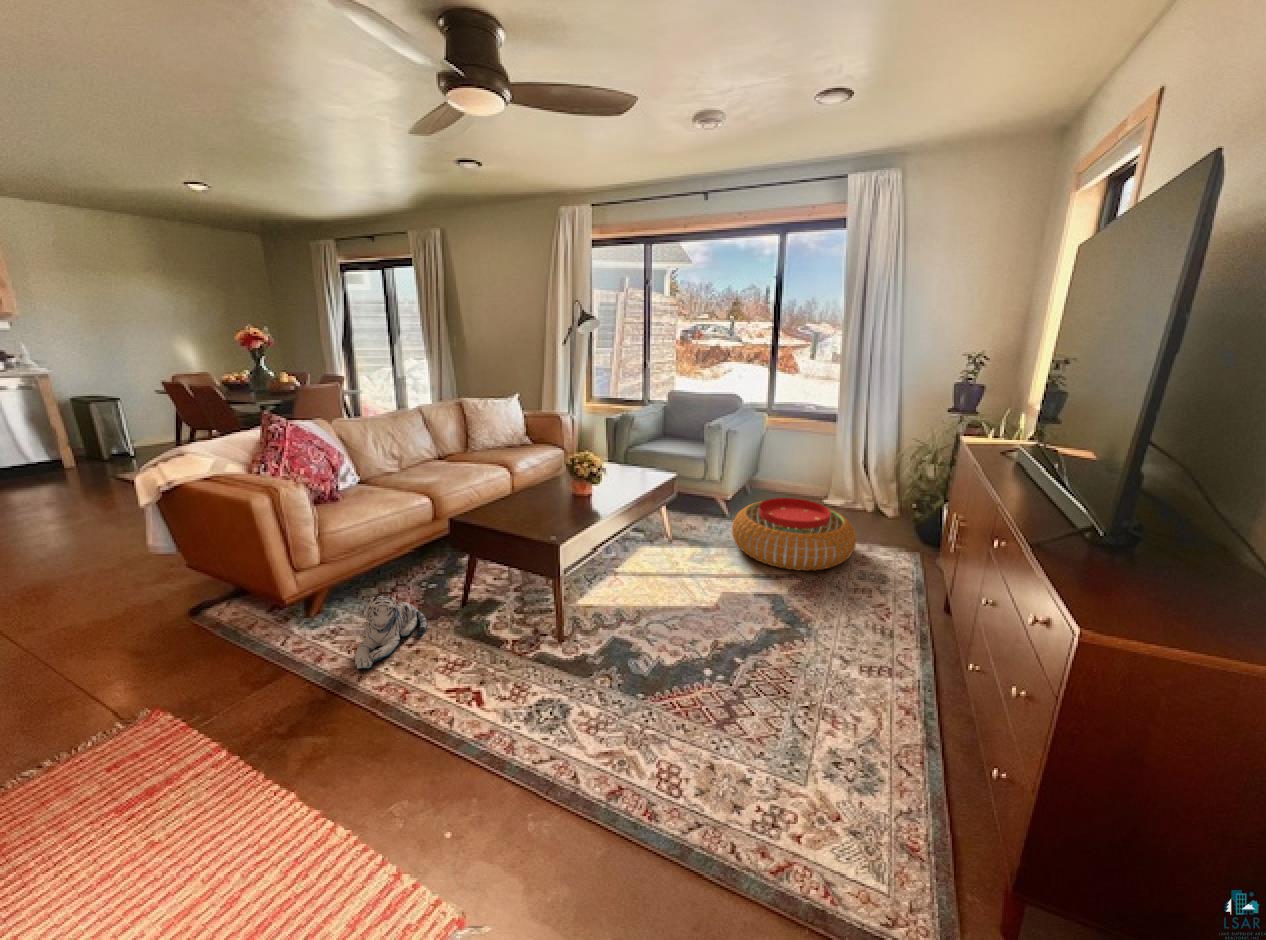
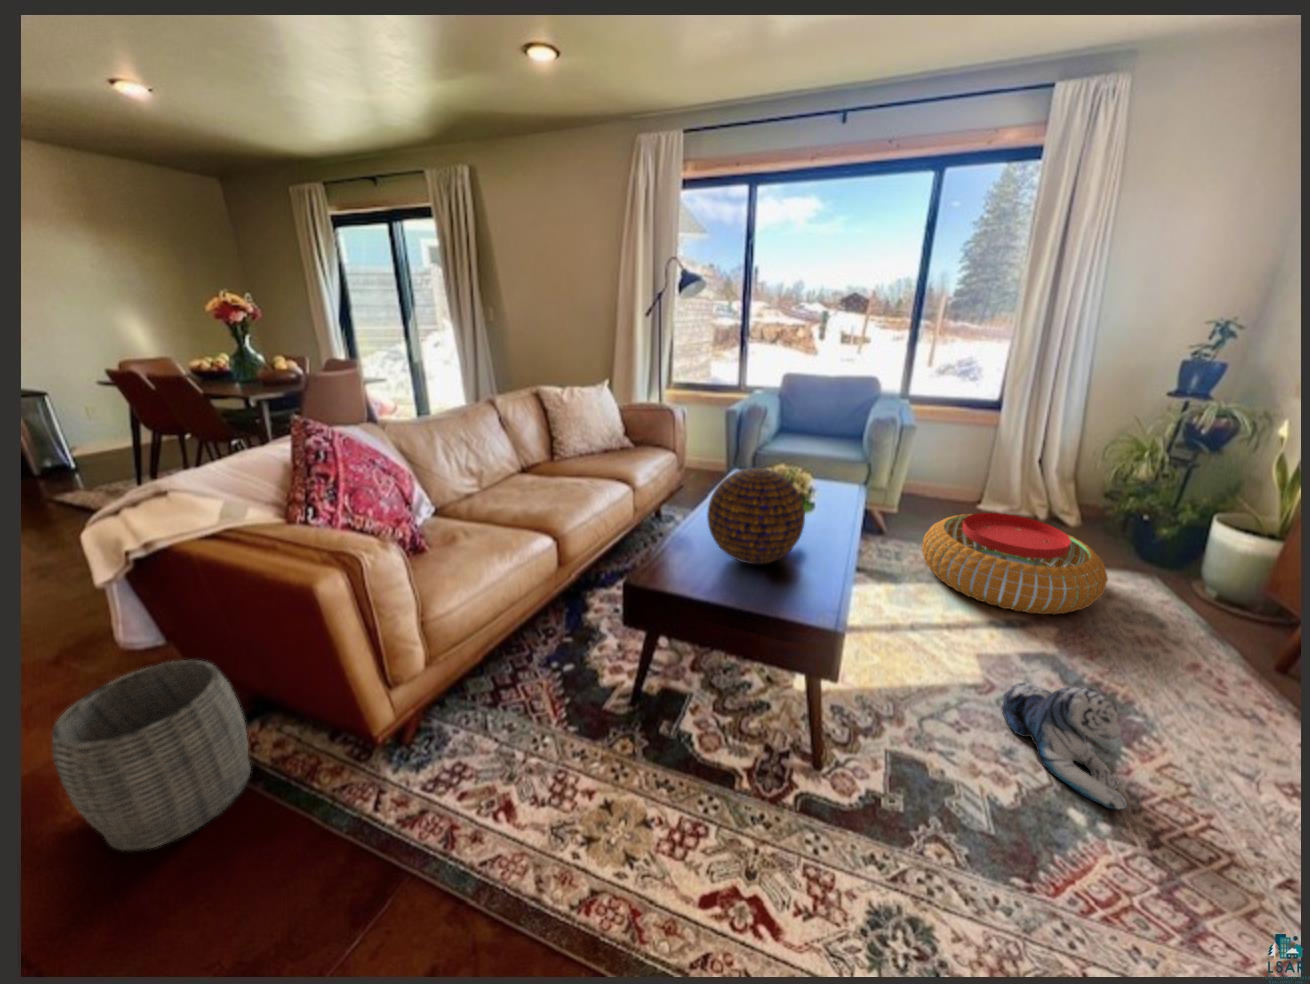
decorative orb: none [513,449,577,512] -> present [707,468,805,564]
woven basket: none [107,553,215,654] -> present [52,660,251,851]
plush toy: present [355,596,428,669] -> present [1002,683,1127,810]

